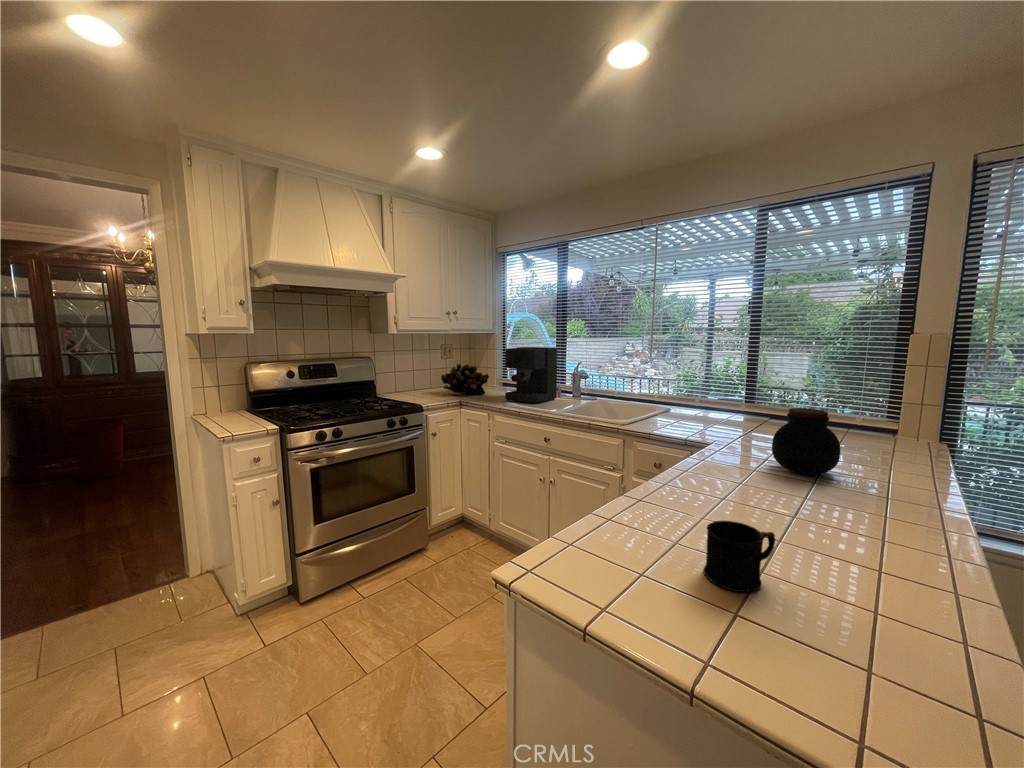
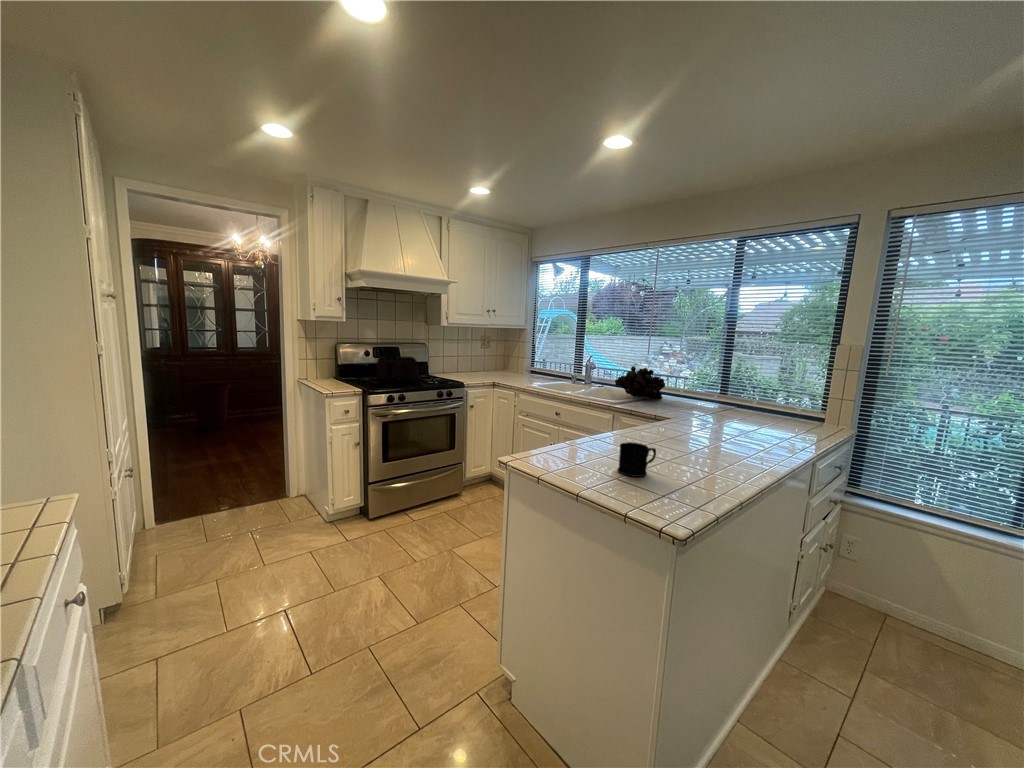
coffee maker: present [505,347,557,404] -> none [529,341,573,387]
flower arrangement: present [441,364,489,394] -> present [615,367,665,399]
toaster: none [302,375,362,414] -> present [376,356,419,383]
jar: present [772,408,841,474] -> none [707,393,751,438]

